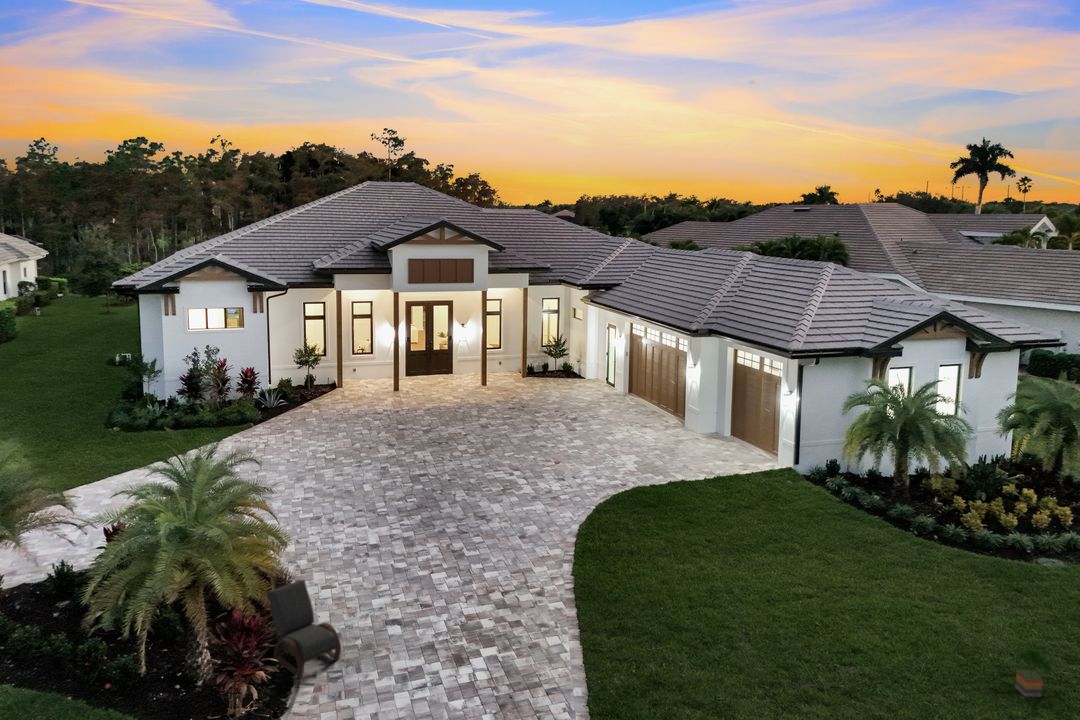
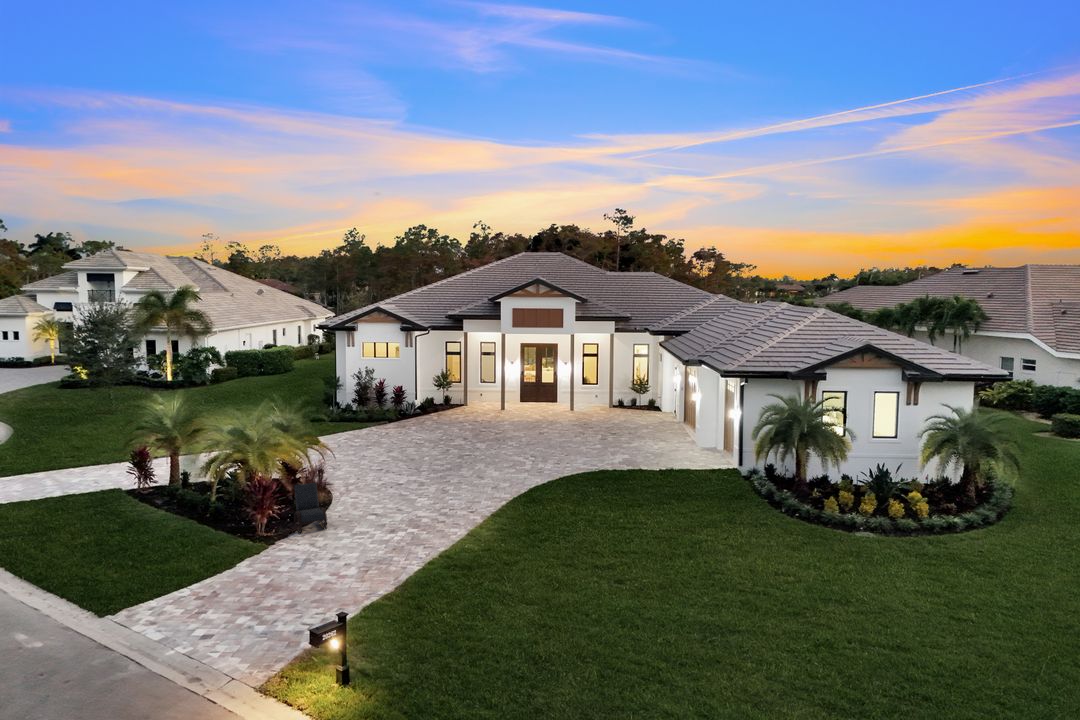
potted tree: present [1015,649,1053,697] -> none [712,558,734,592]

